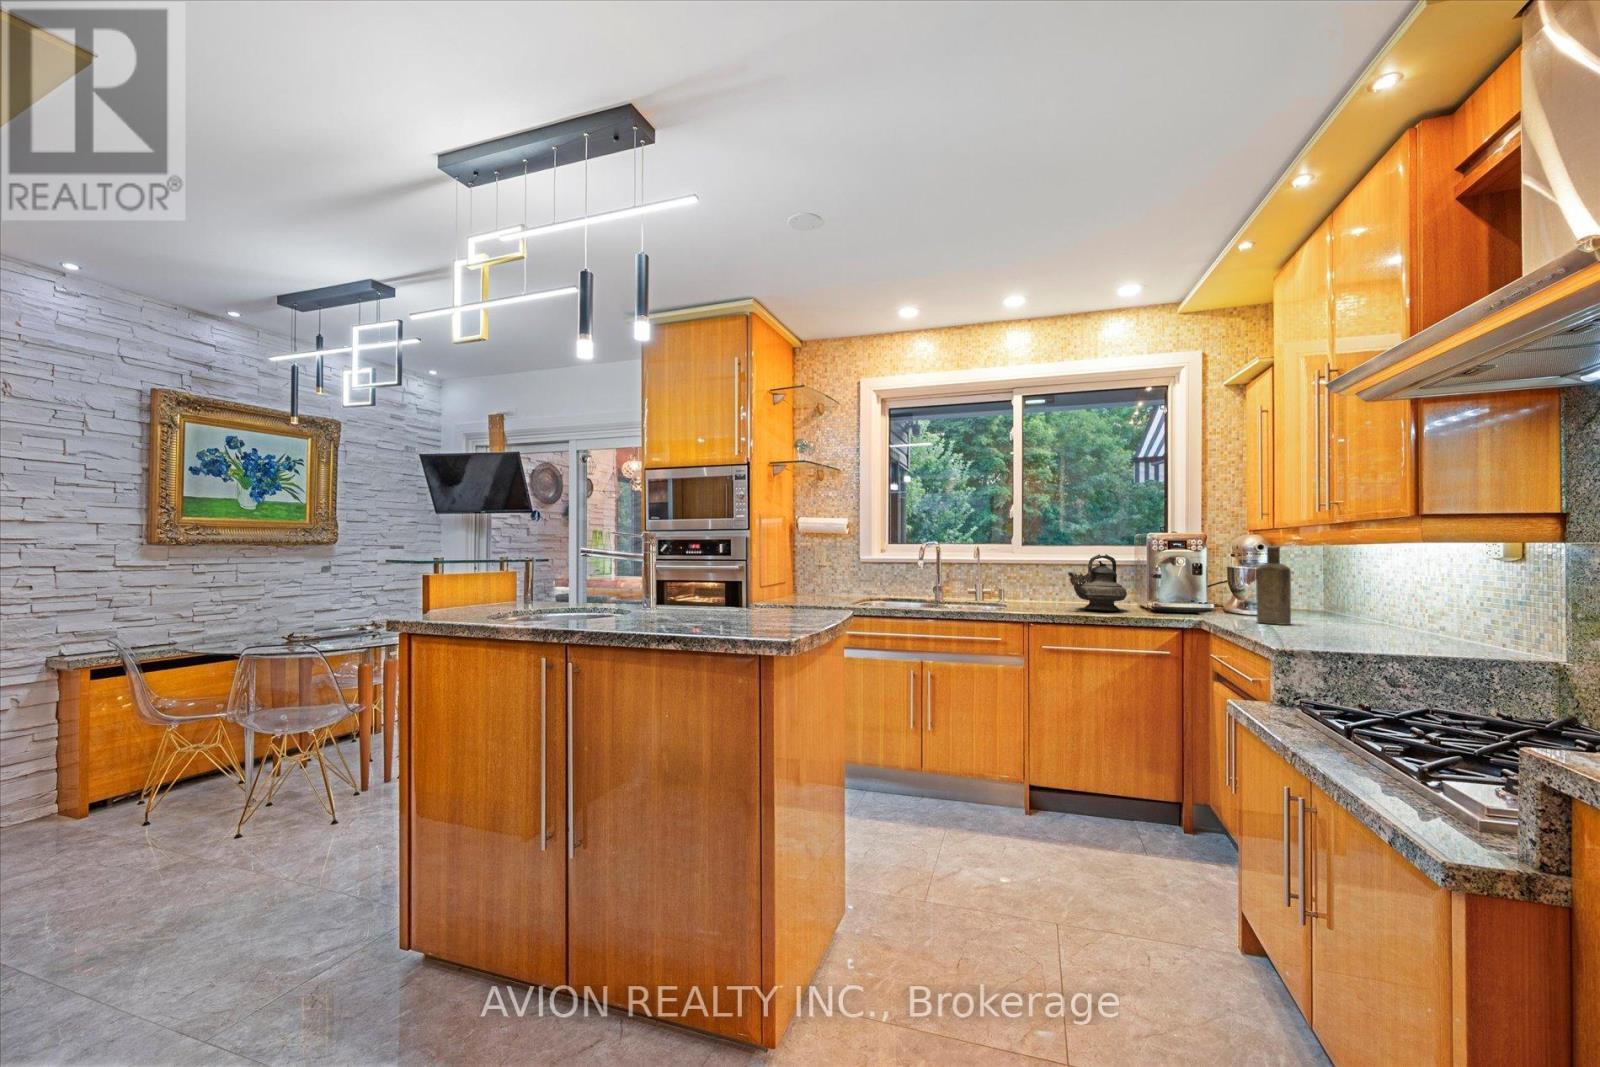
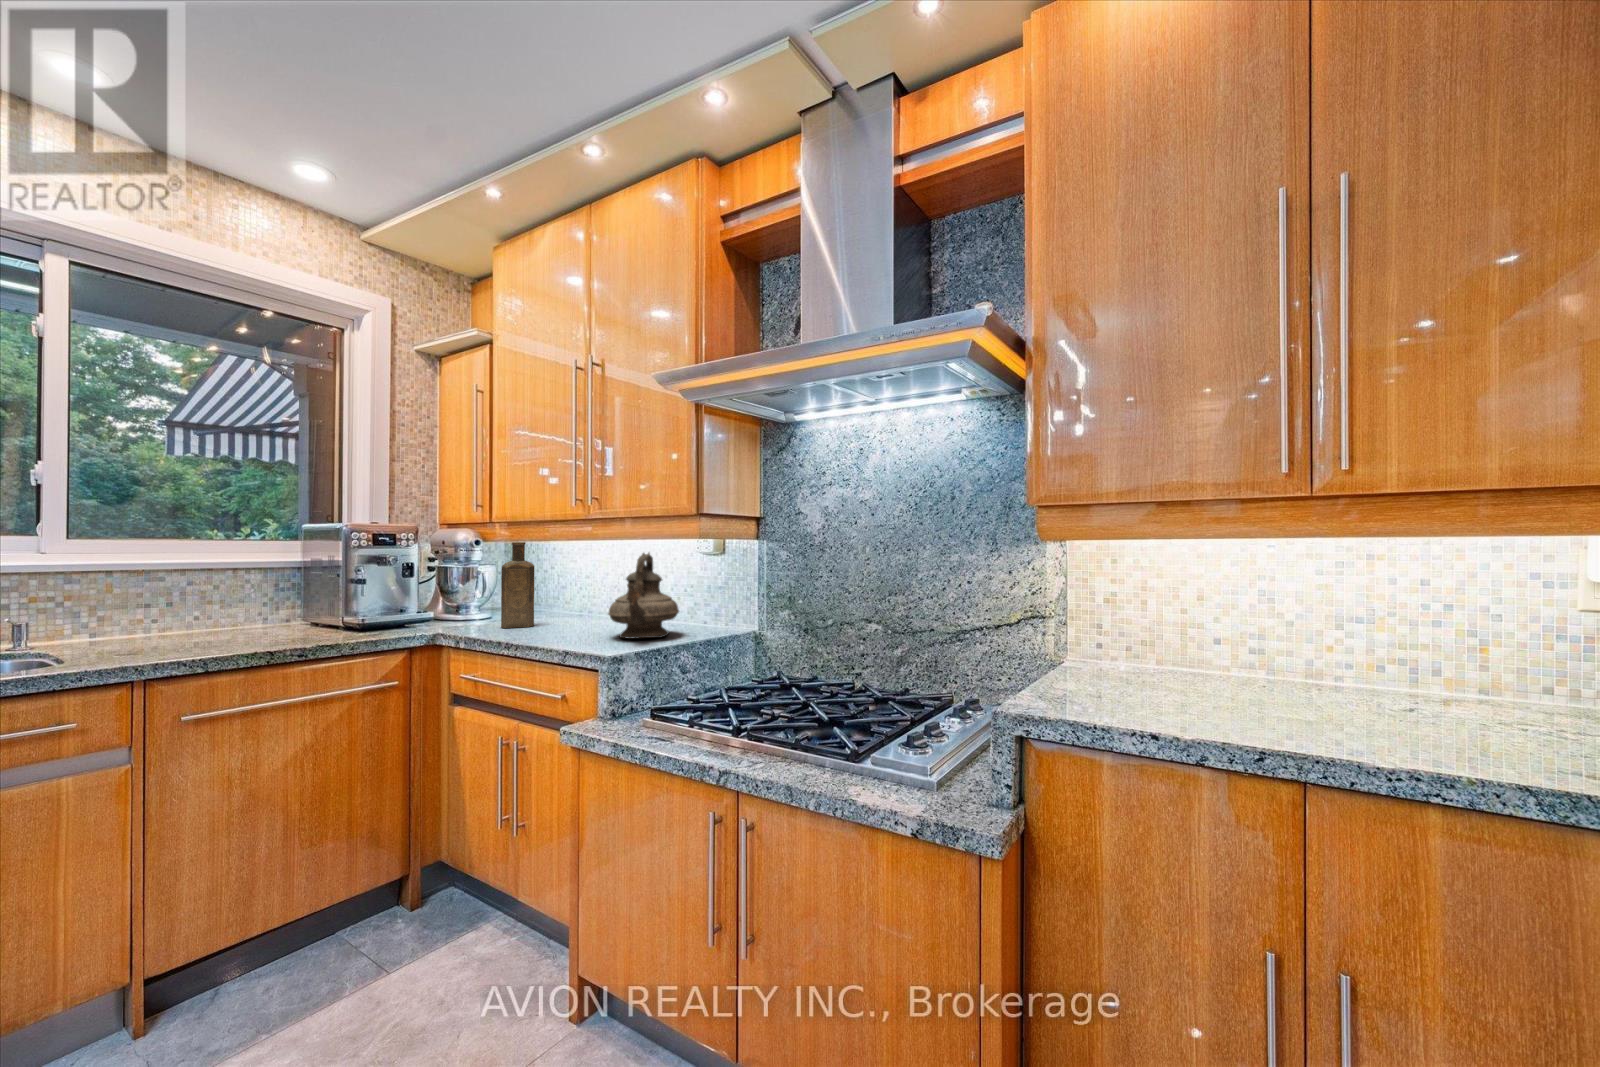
teapot: present [1068,554,1127,611] -> present [608,553,679,639]

